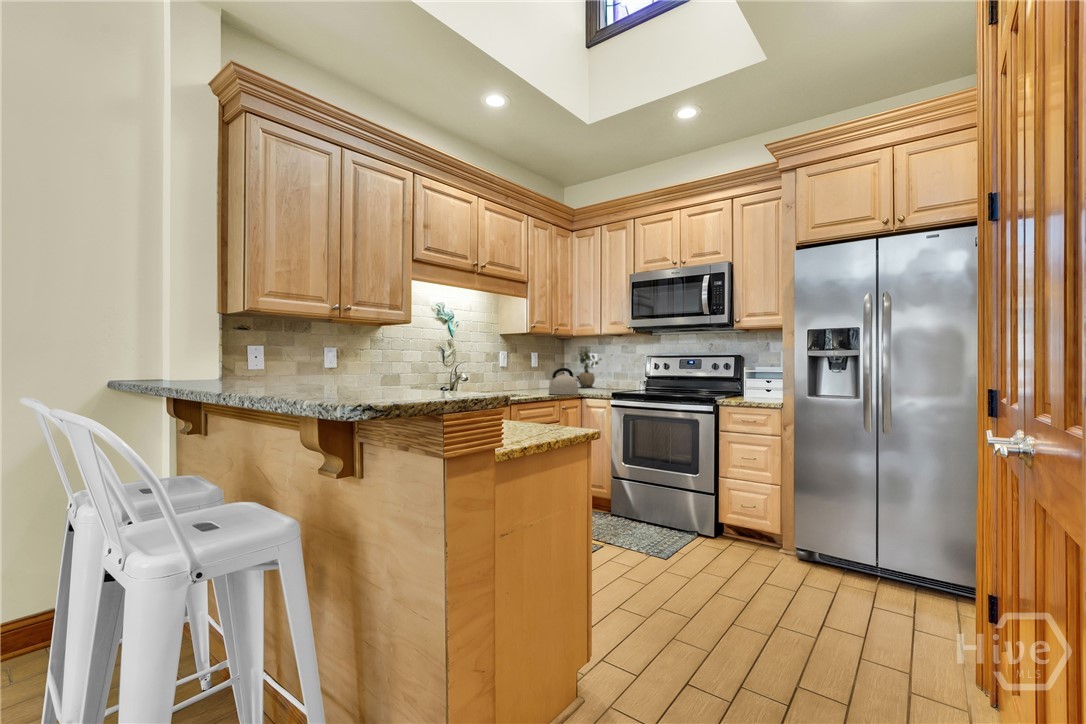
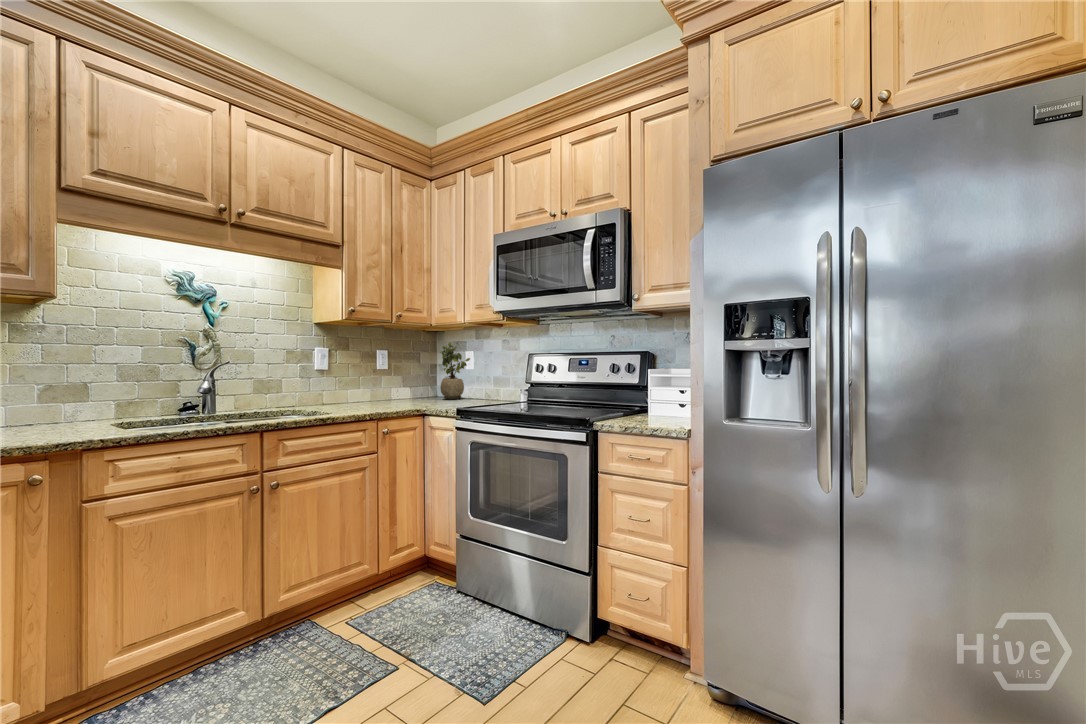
kettle: present [549,368,580,394] -> none [368,372,419,412]

